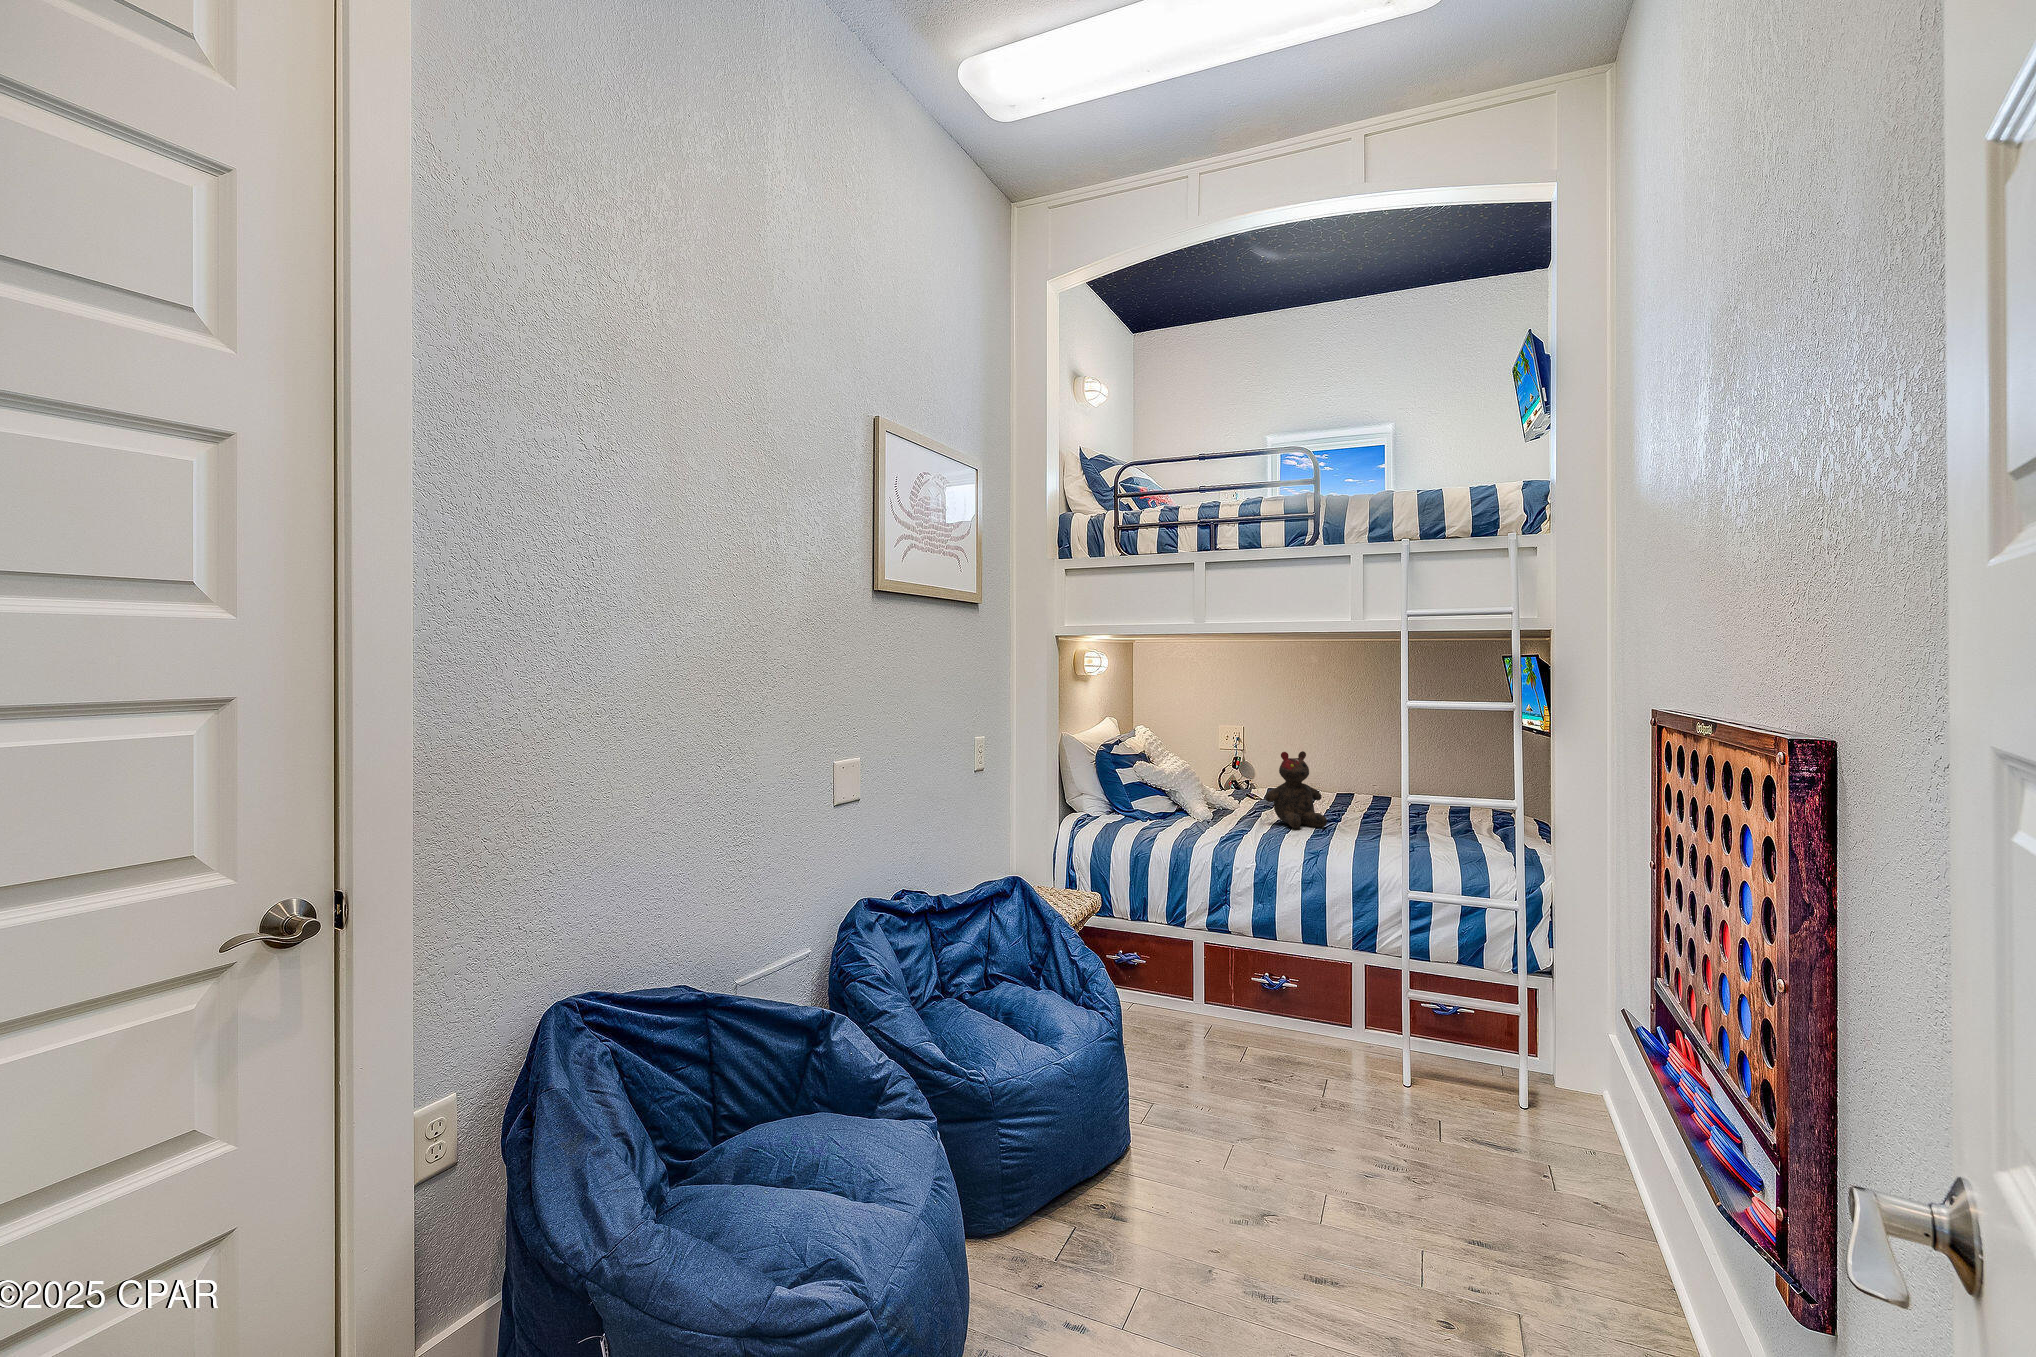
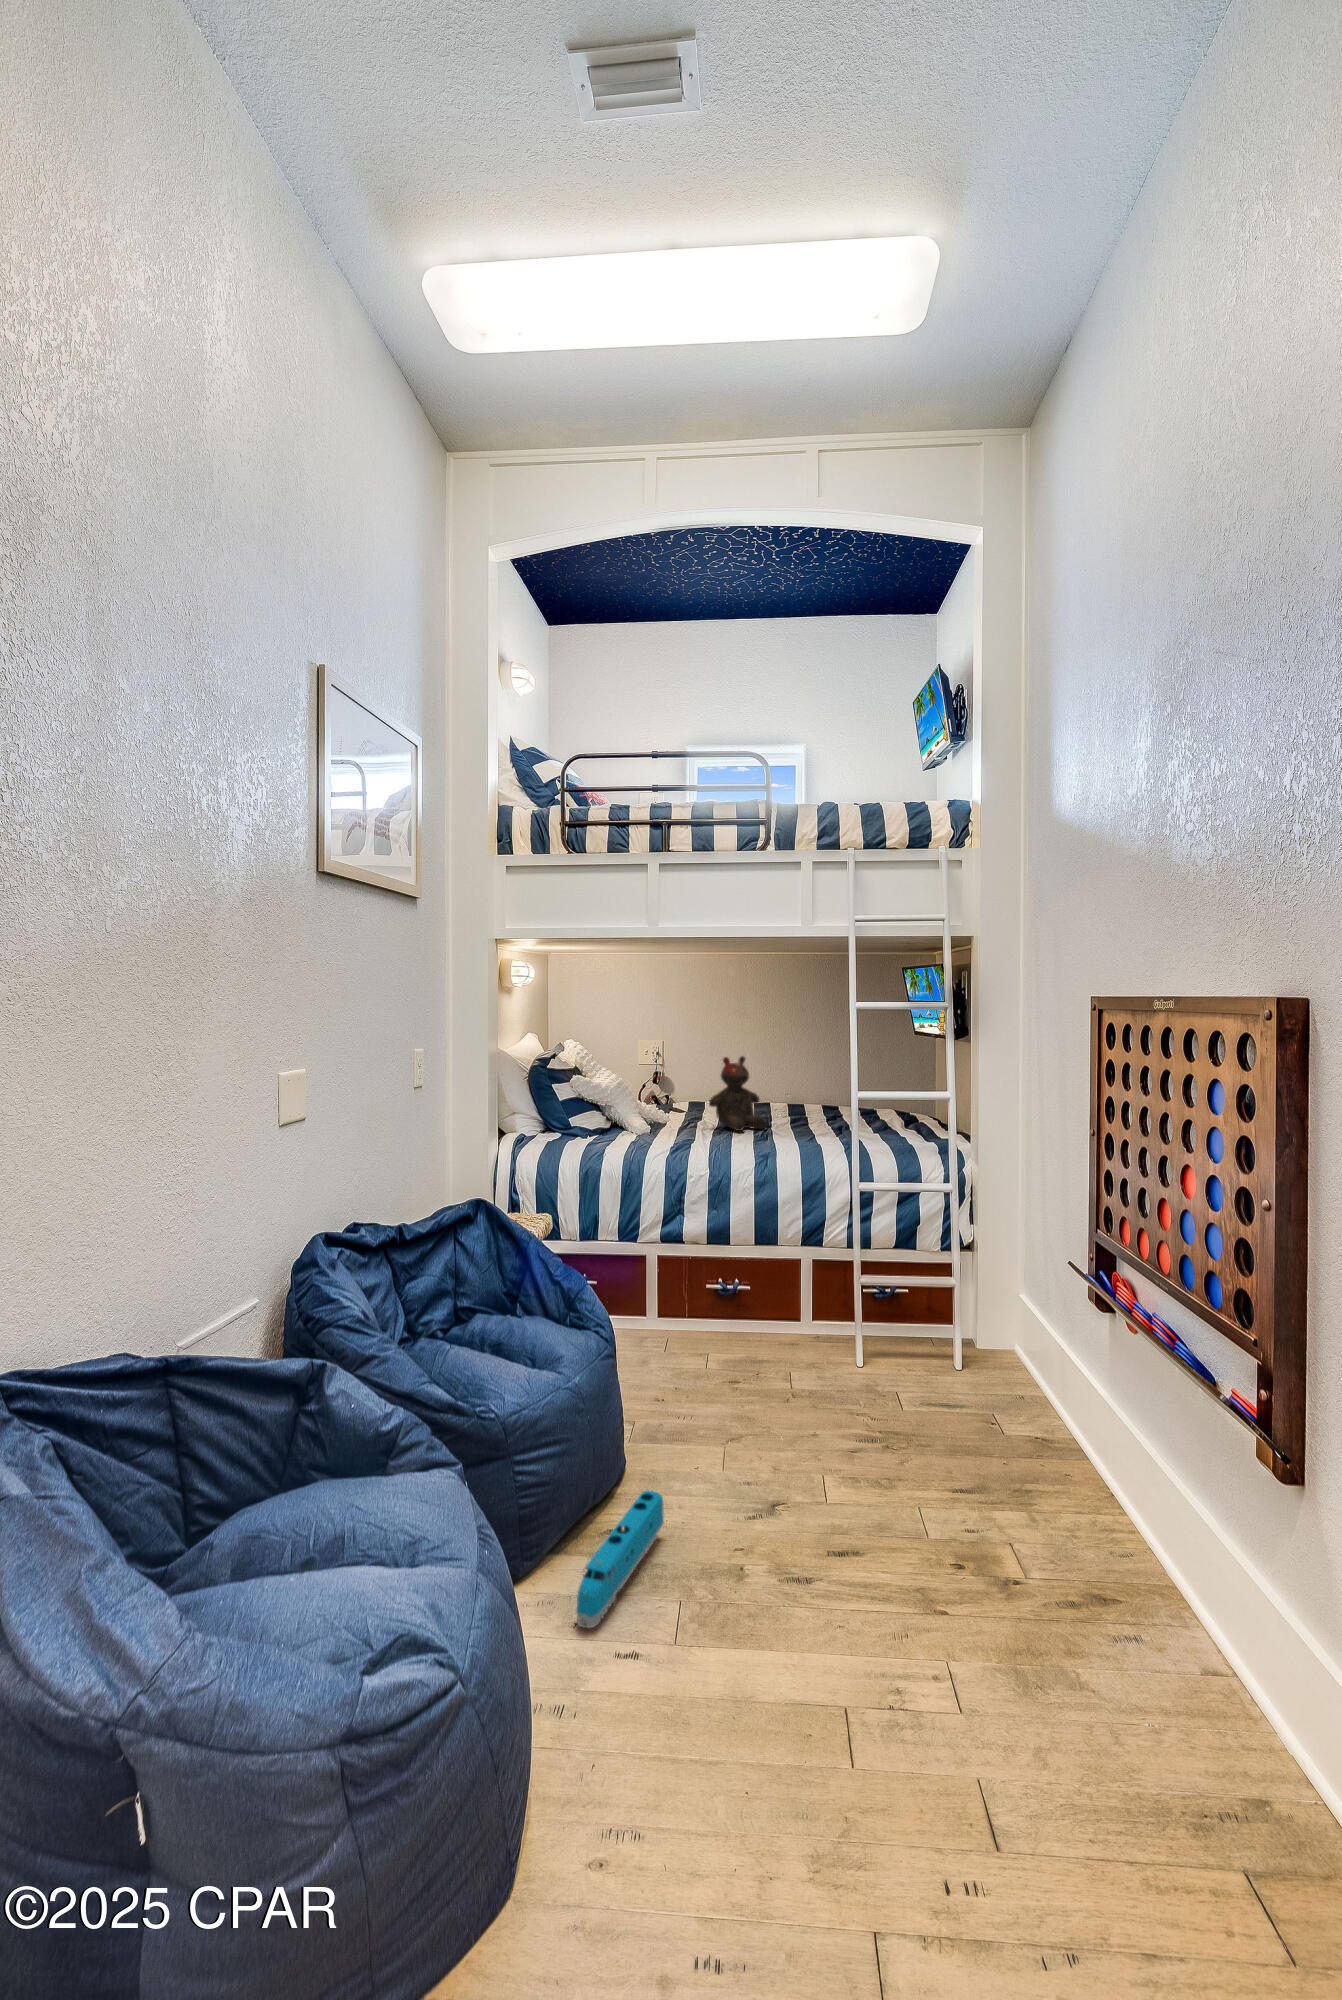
toy train: none [1041,1174,1147,1293] -> present [576,1490,664,1628]

